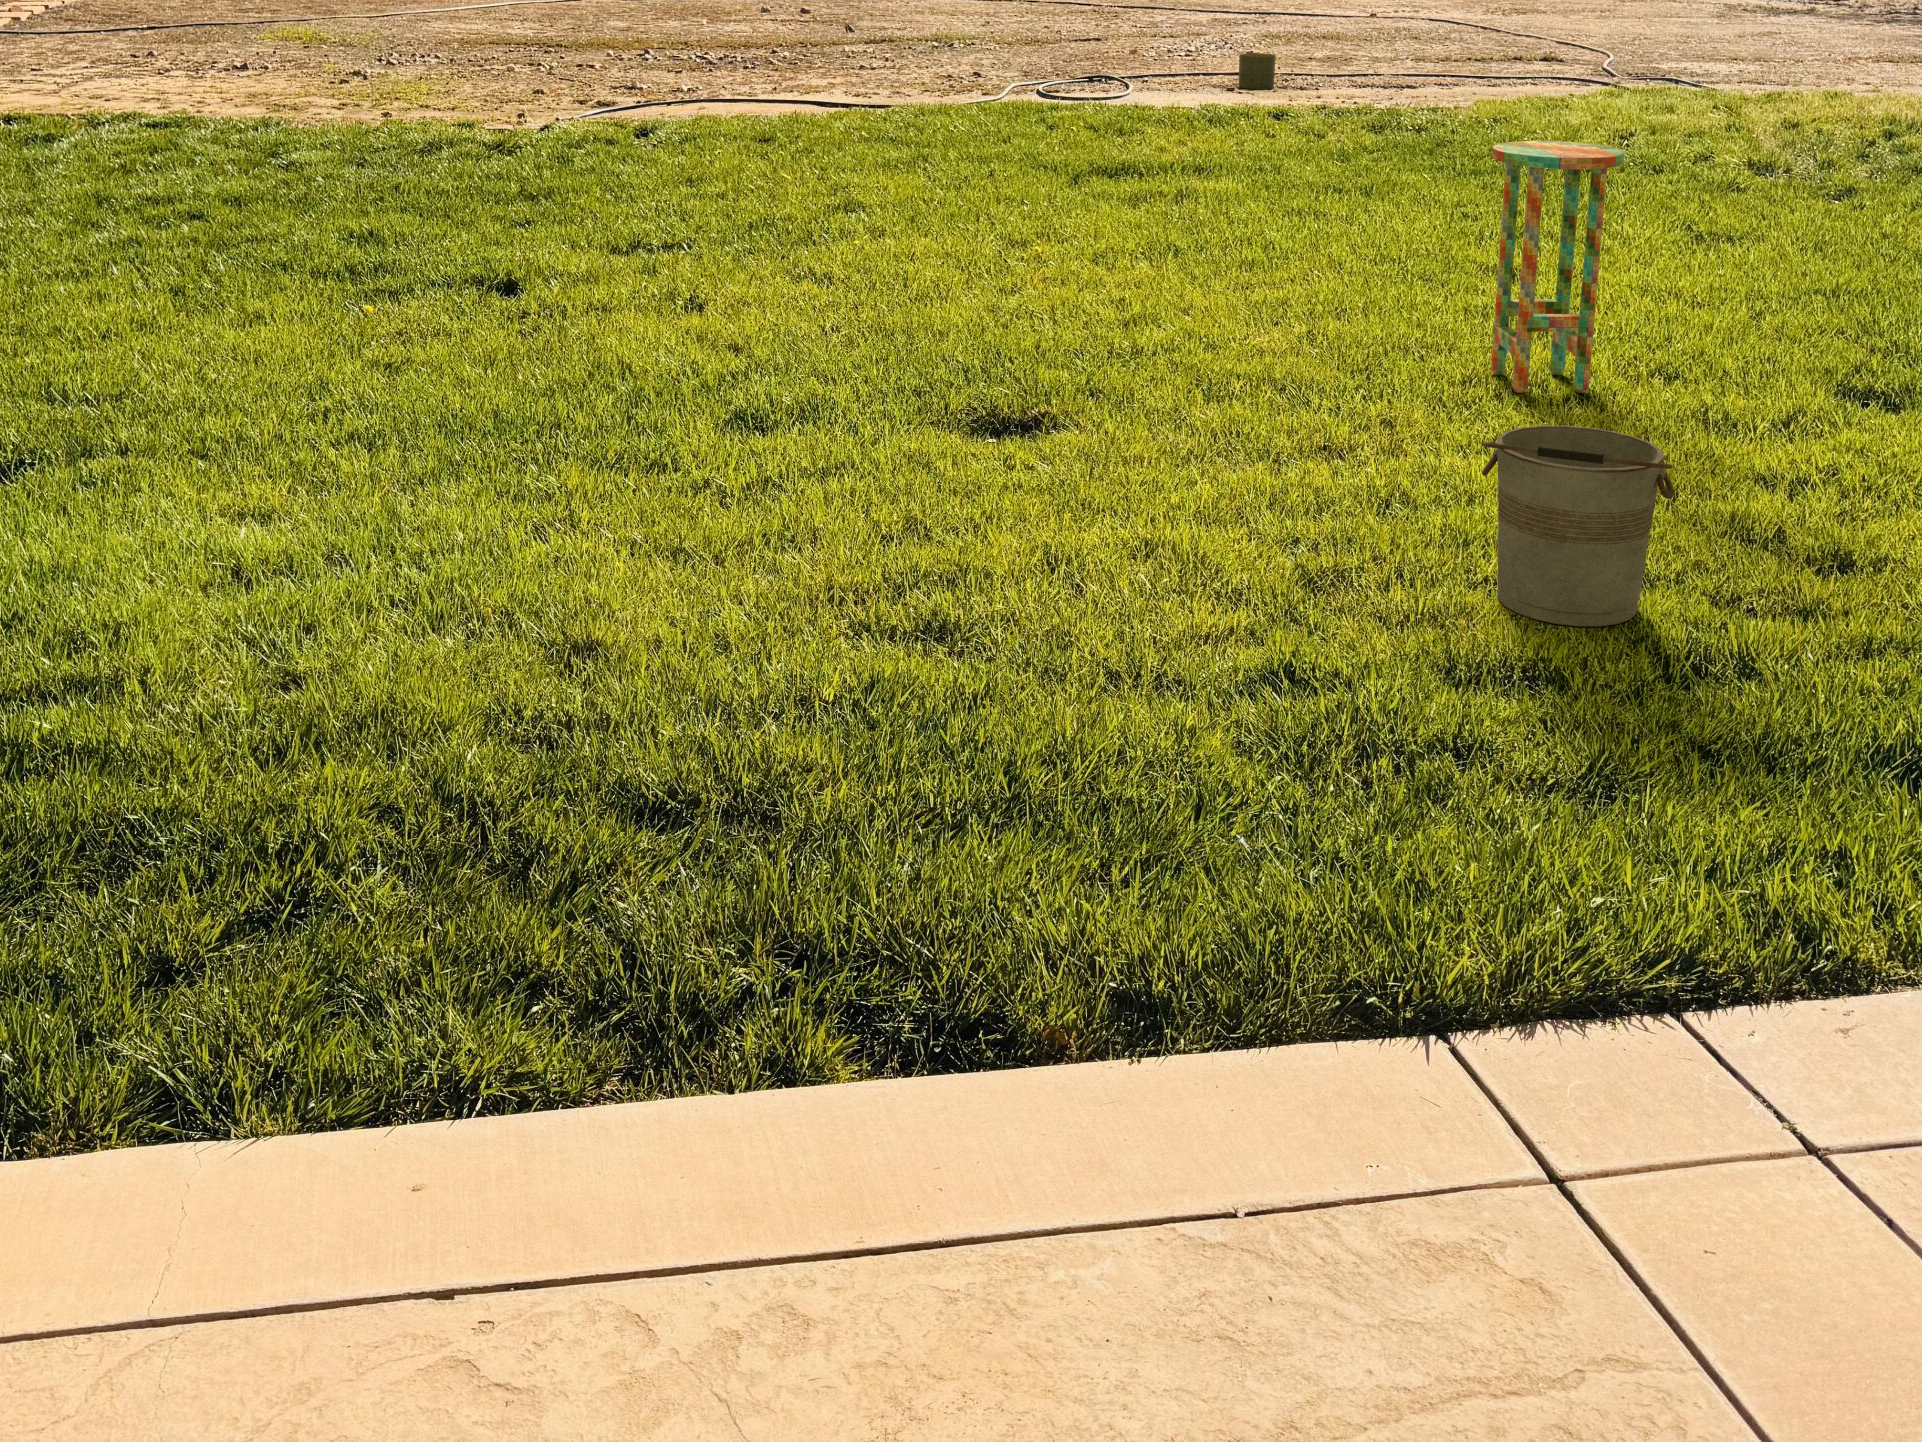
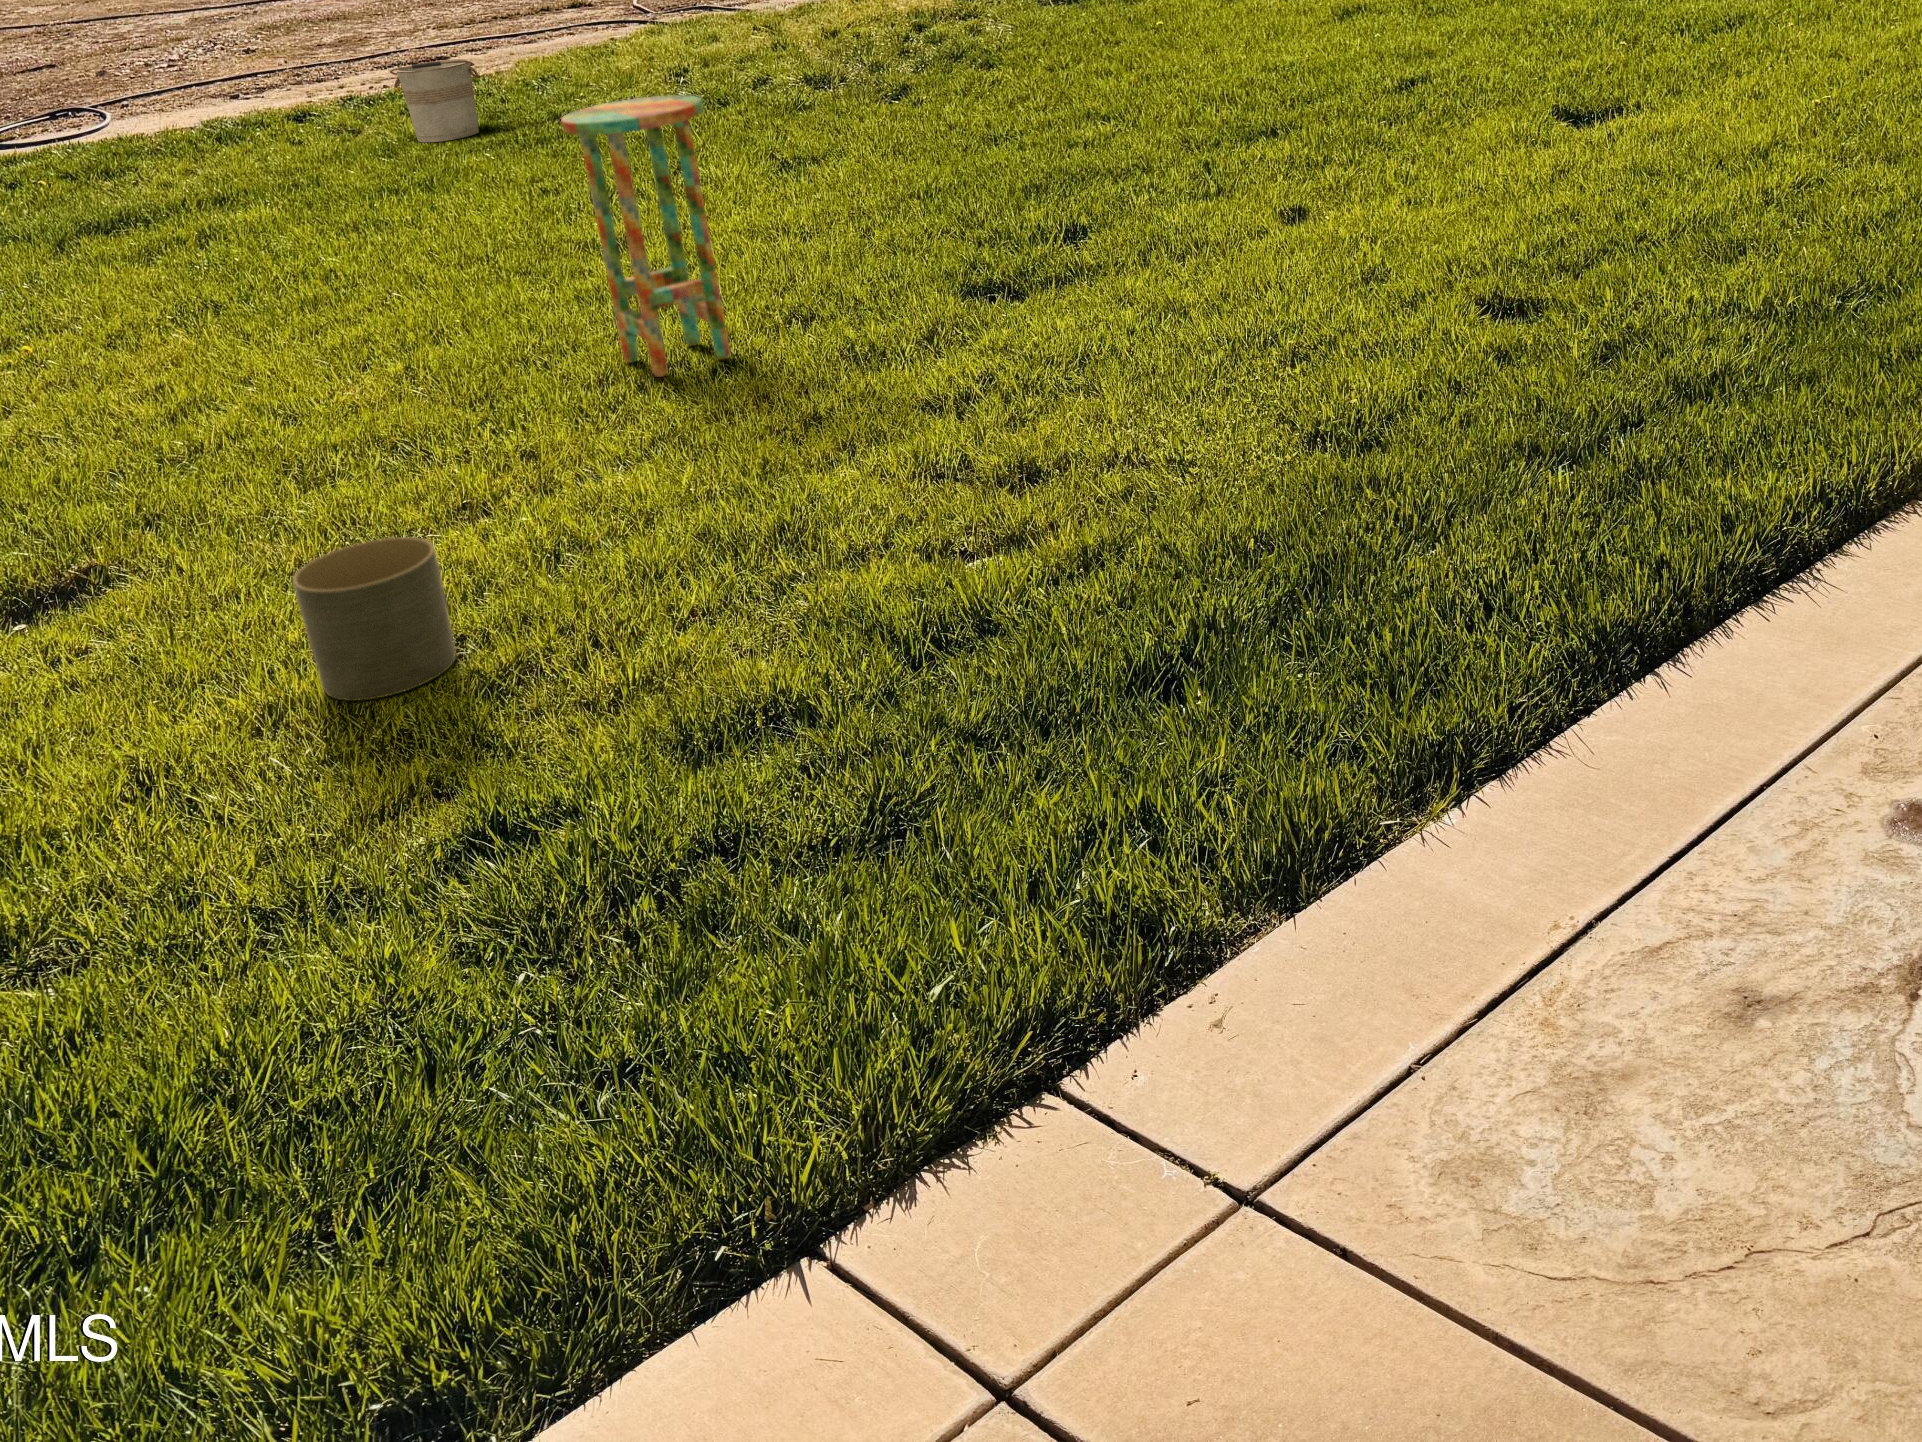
planter: present [1239,53,1276,89] -> present [292,537,456,701]
bucket: present [1482,426,1674,626] -> present [390,59,479,142]

